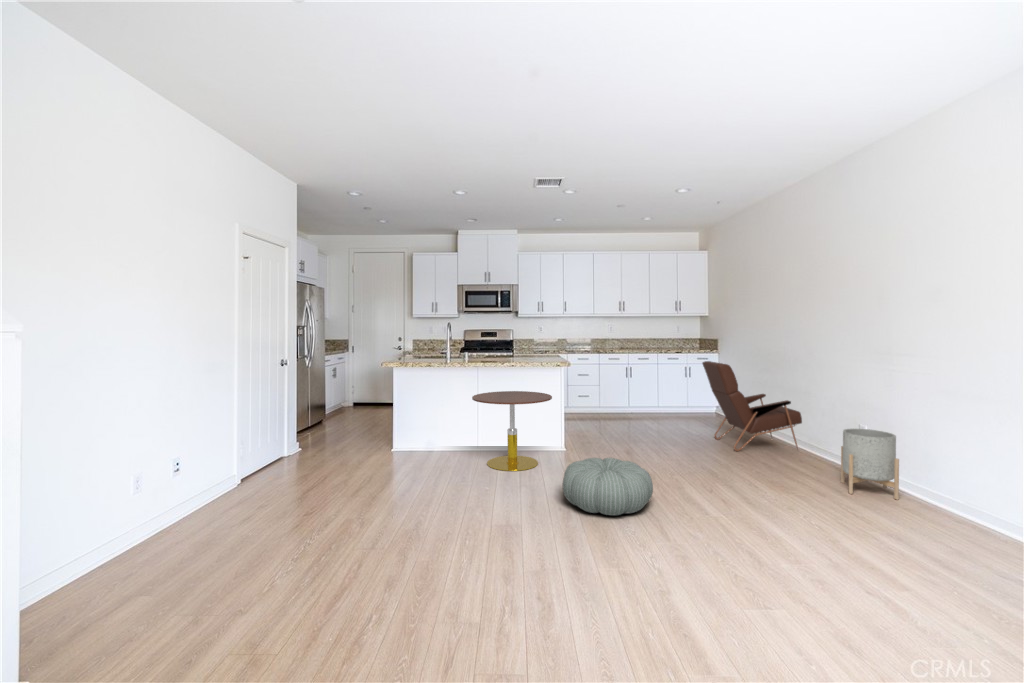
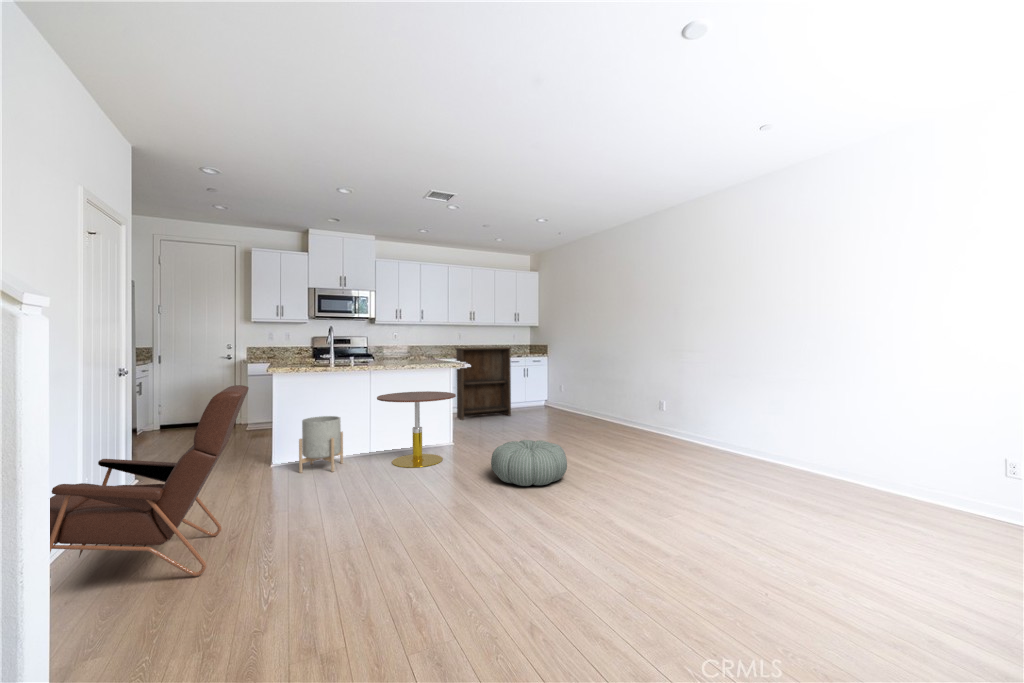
bookshelf: none [596,342,662,421] -> present [455,347,511,420]
armchair: present [702,361,802,451] -> present [50,385,249,576]
planter: present [841,429,899,500] -> present [299,416,343,473]

